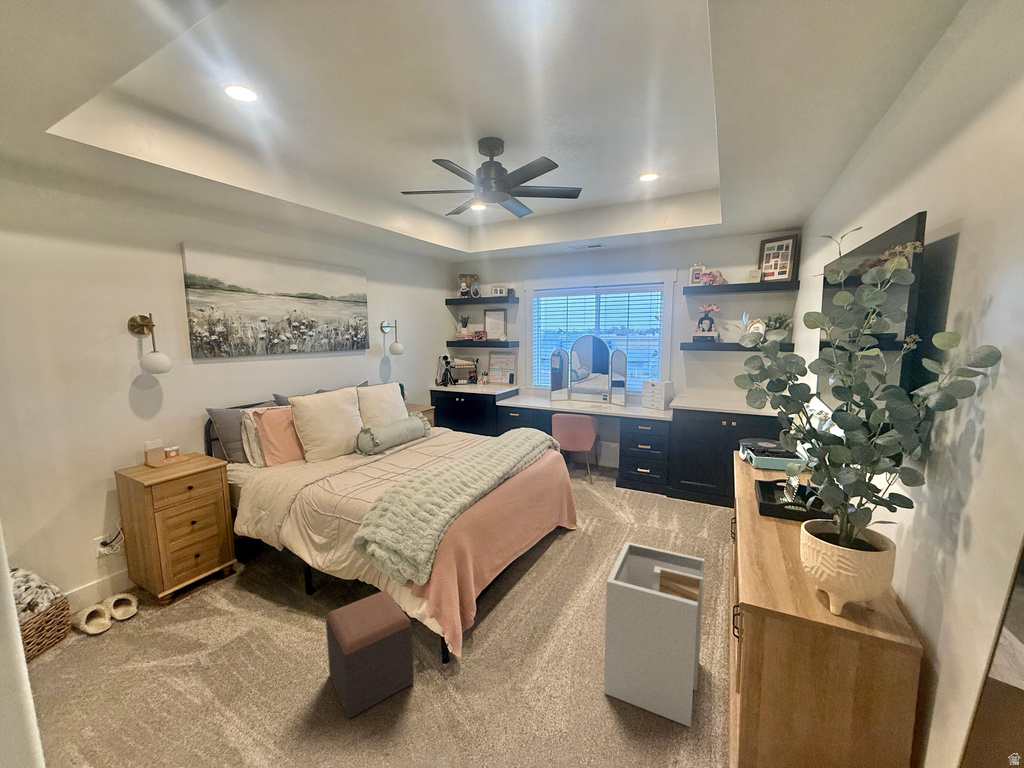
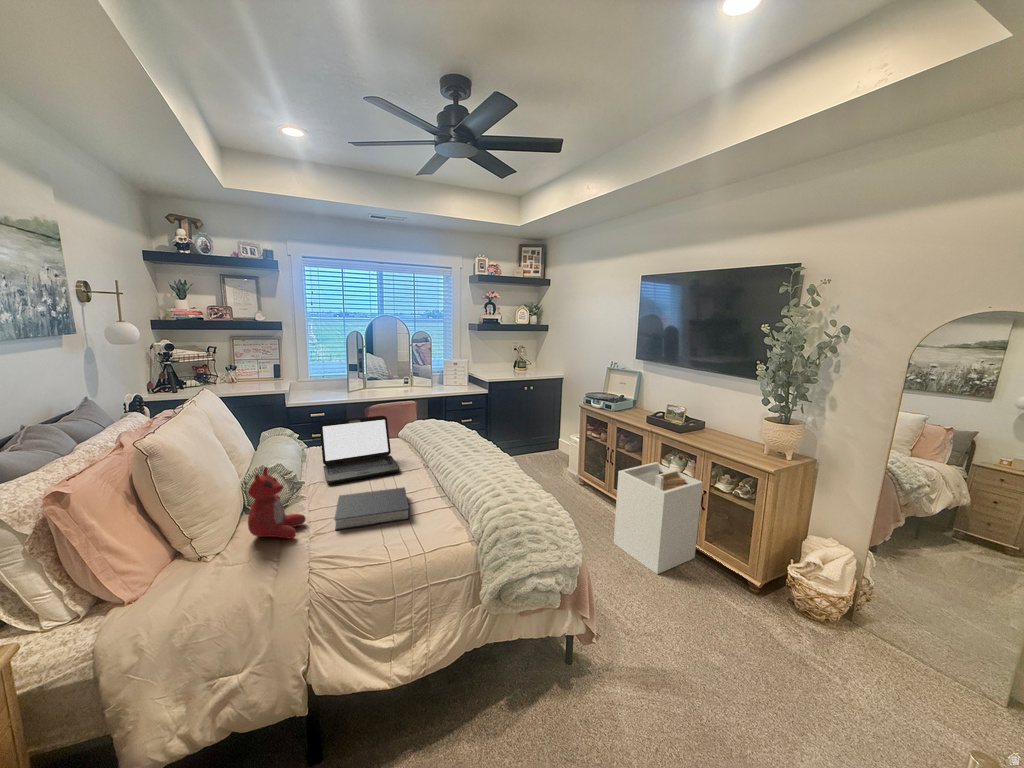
laptop: none [398,413,461,460] -> present [320,416,400,484]
stuffed bear: none [316,426,349,469] -> present [248,467,306,539]
book: none [346,458,404,483] -> present [335,487,409,530]
footstool: present [326,590,414,718] -> none [531,611,623,746]

